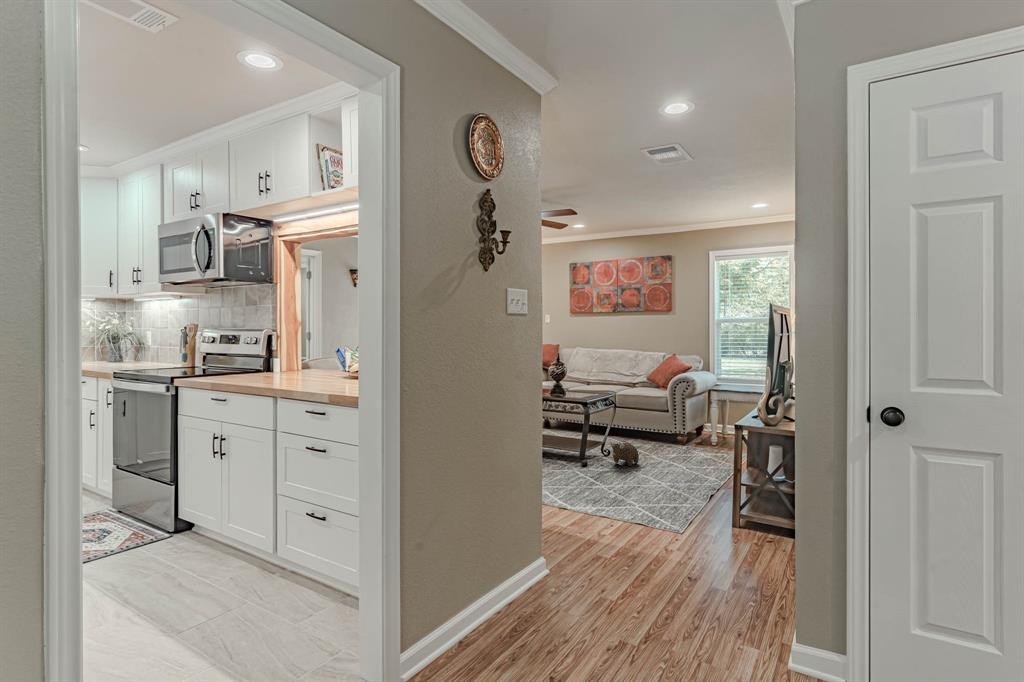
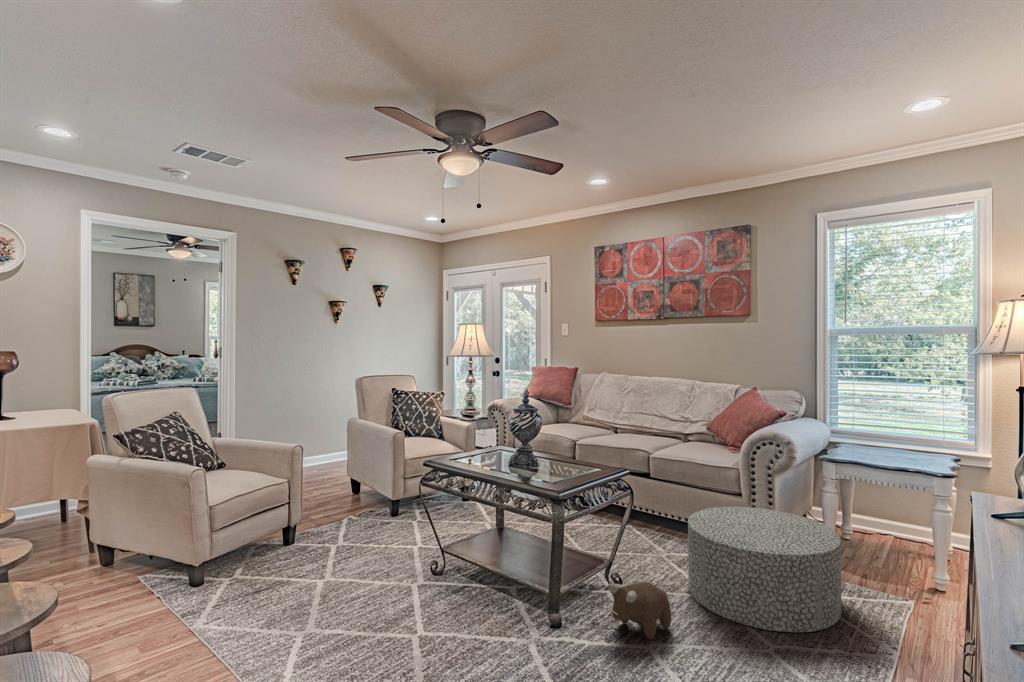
ottoman: none [643,415,715,462] -> present [688,507,841,632]

